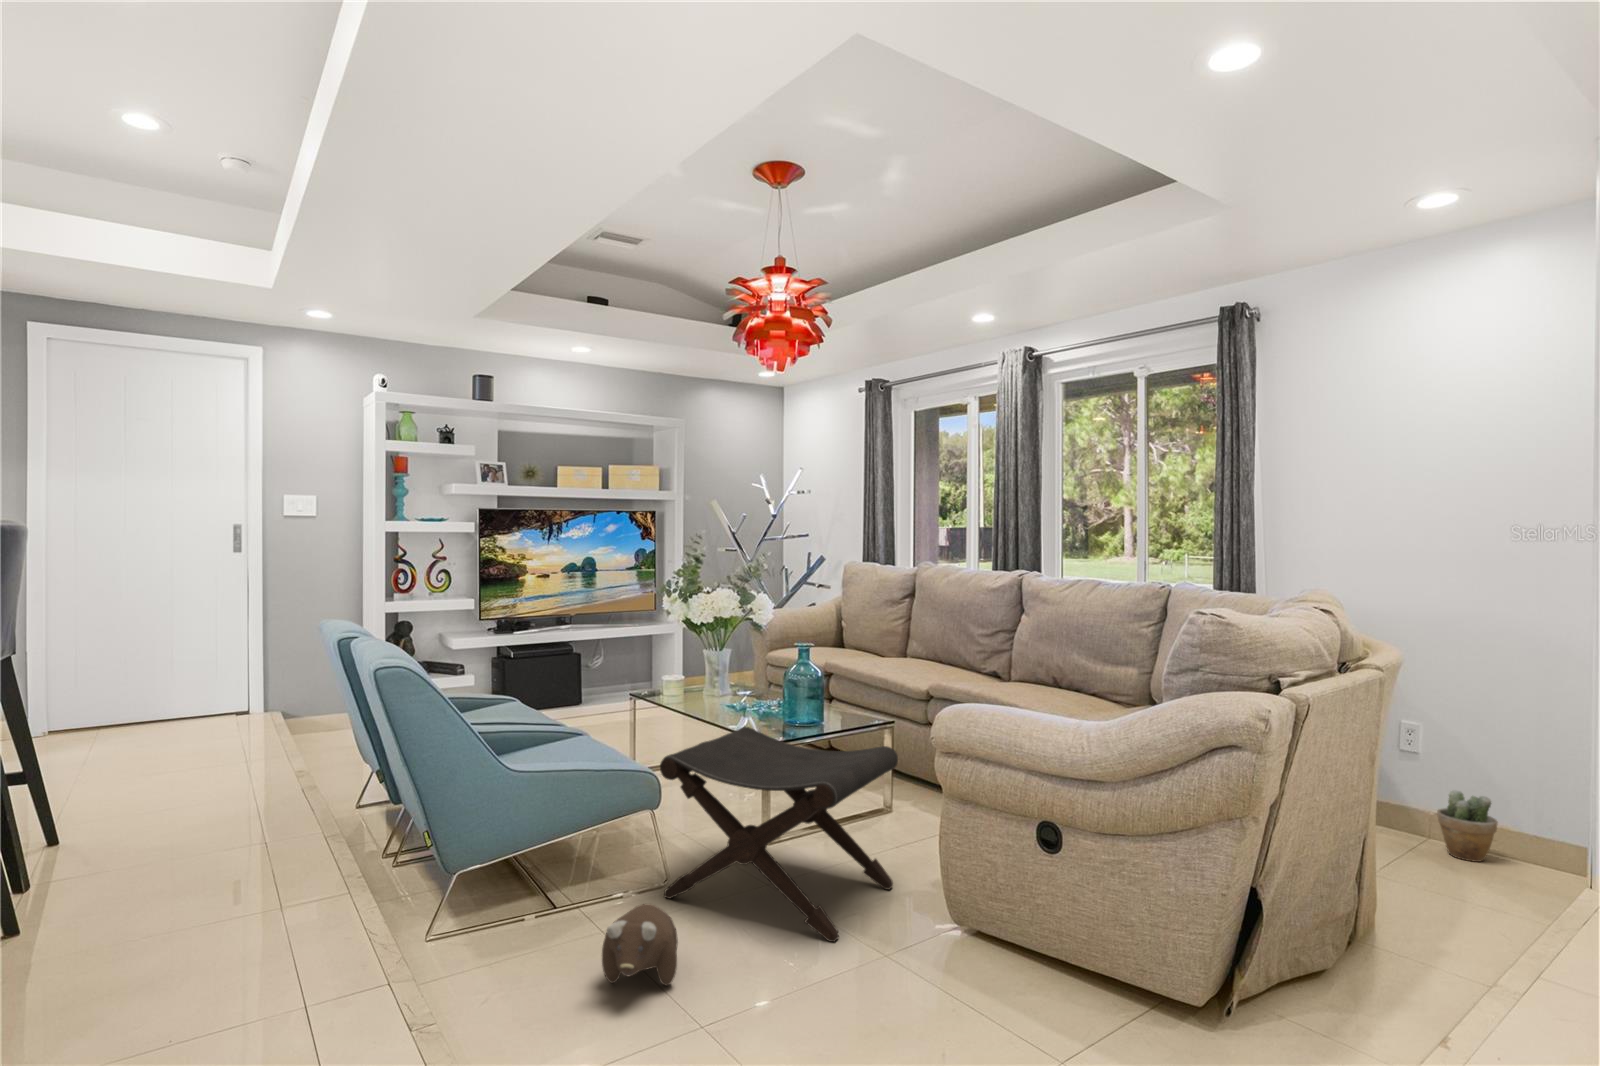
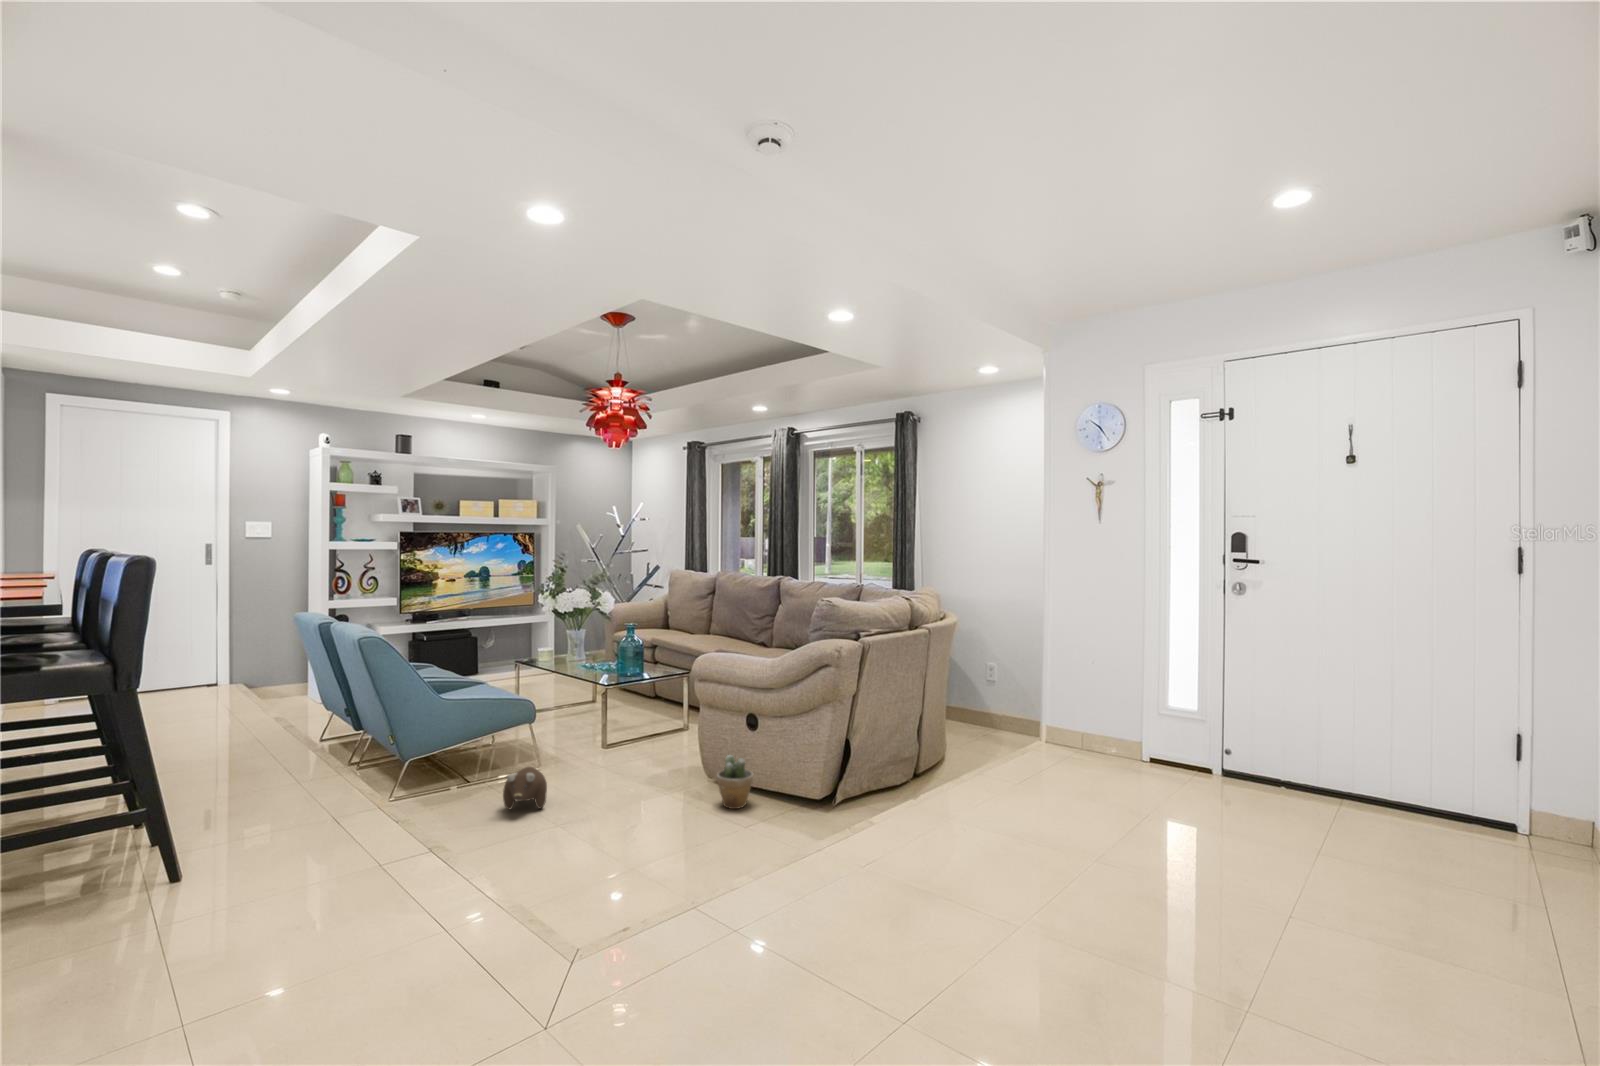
footstool: present [660,727,898,942] -> none [537,674,682,787]
potted plant: present [1437,790,1498,862] -> present [717,755,753,809]

